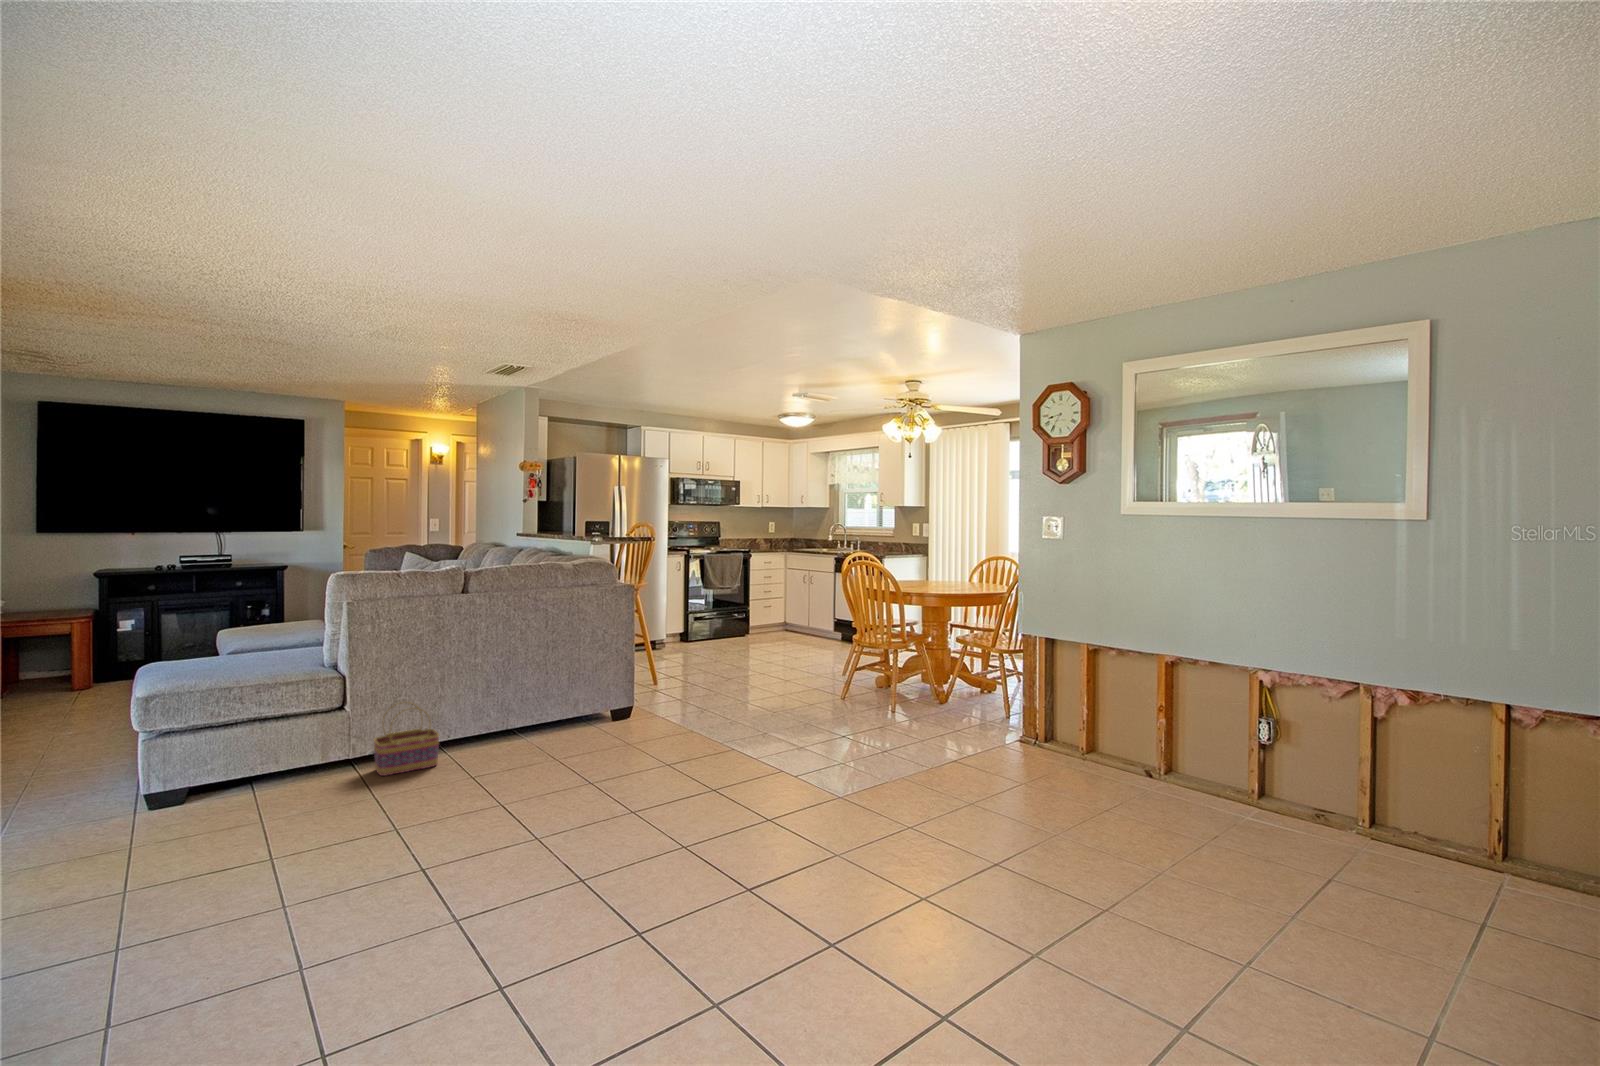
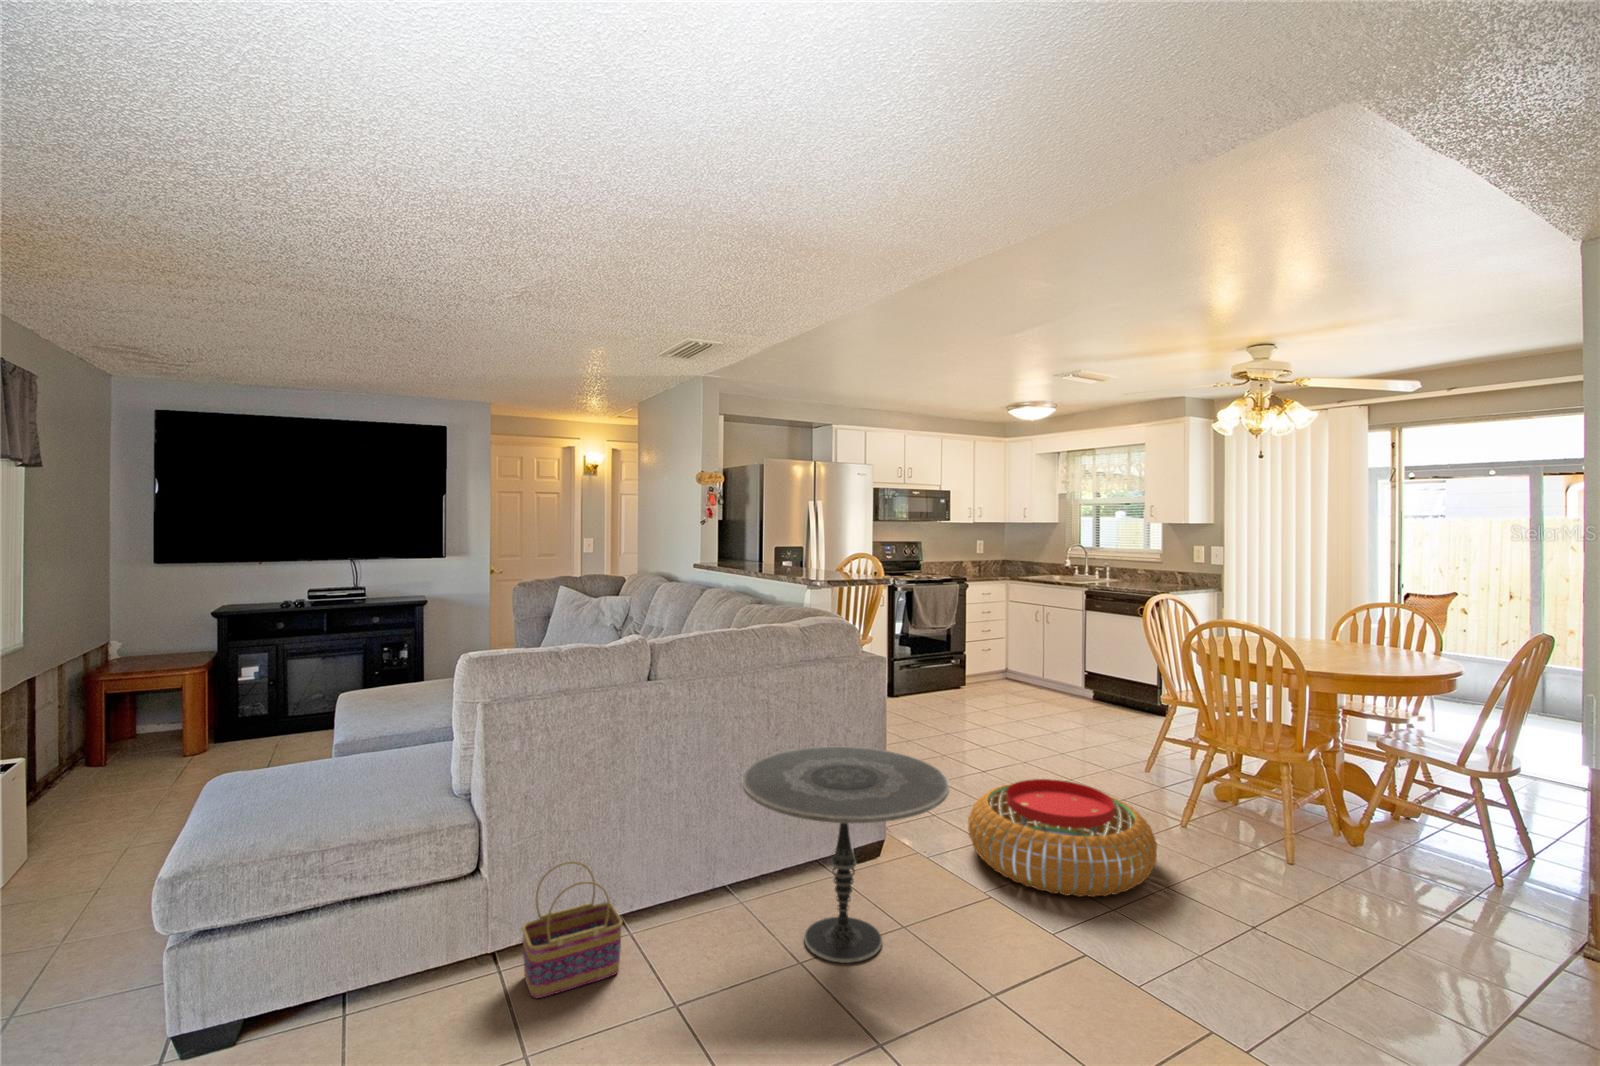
side table: none [519,640,649,756] -> present [742,746,949,963]
pouf: none [688,667,801,727] -> present [968,779,1157,897]

